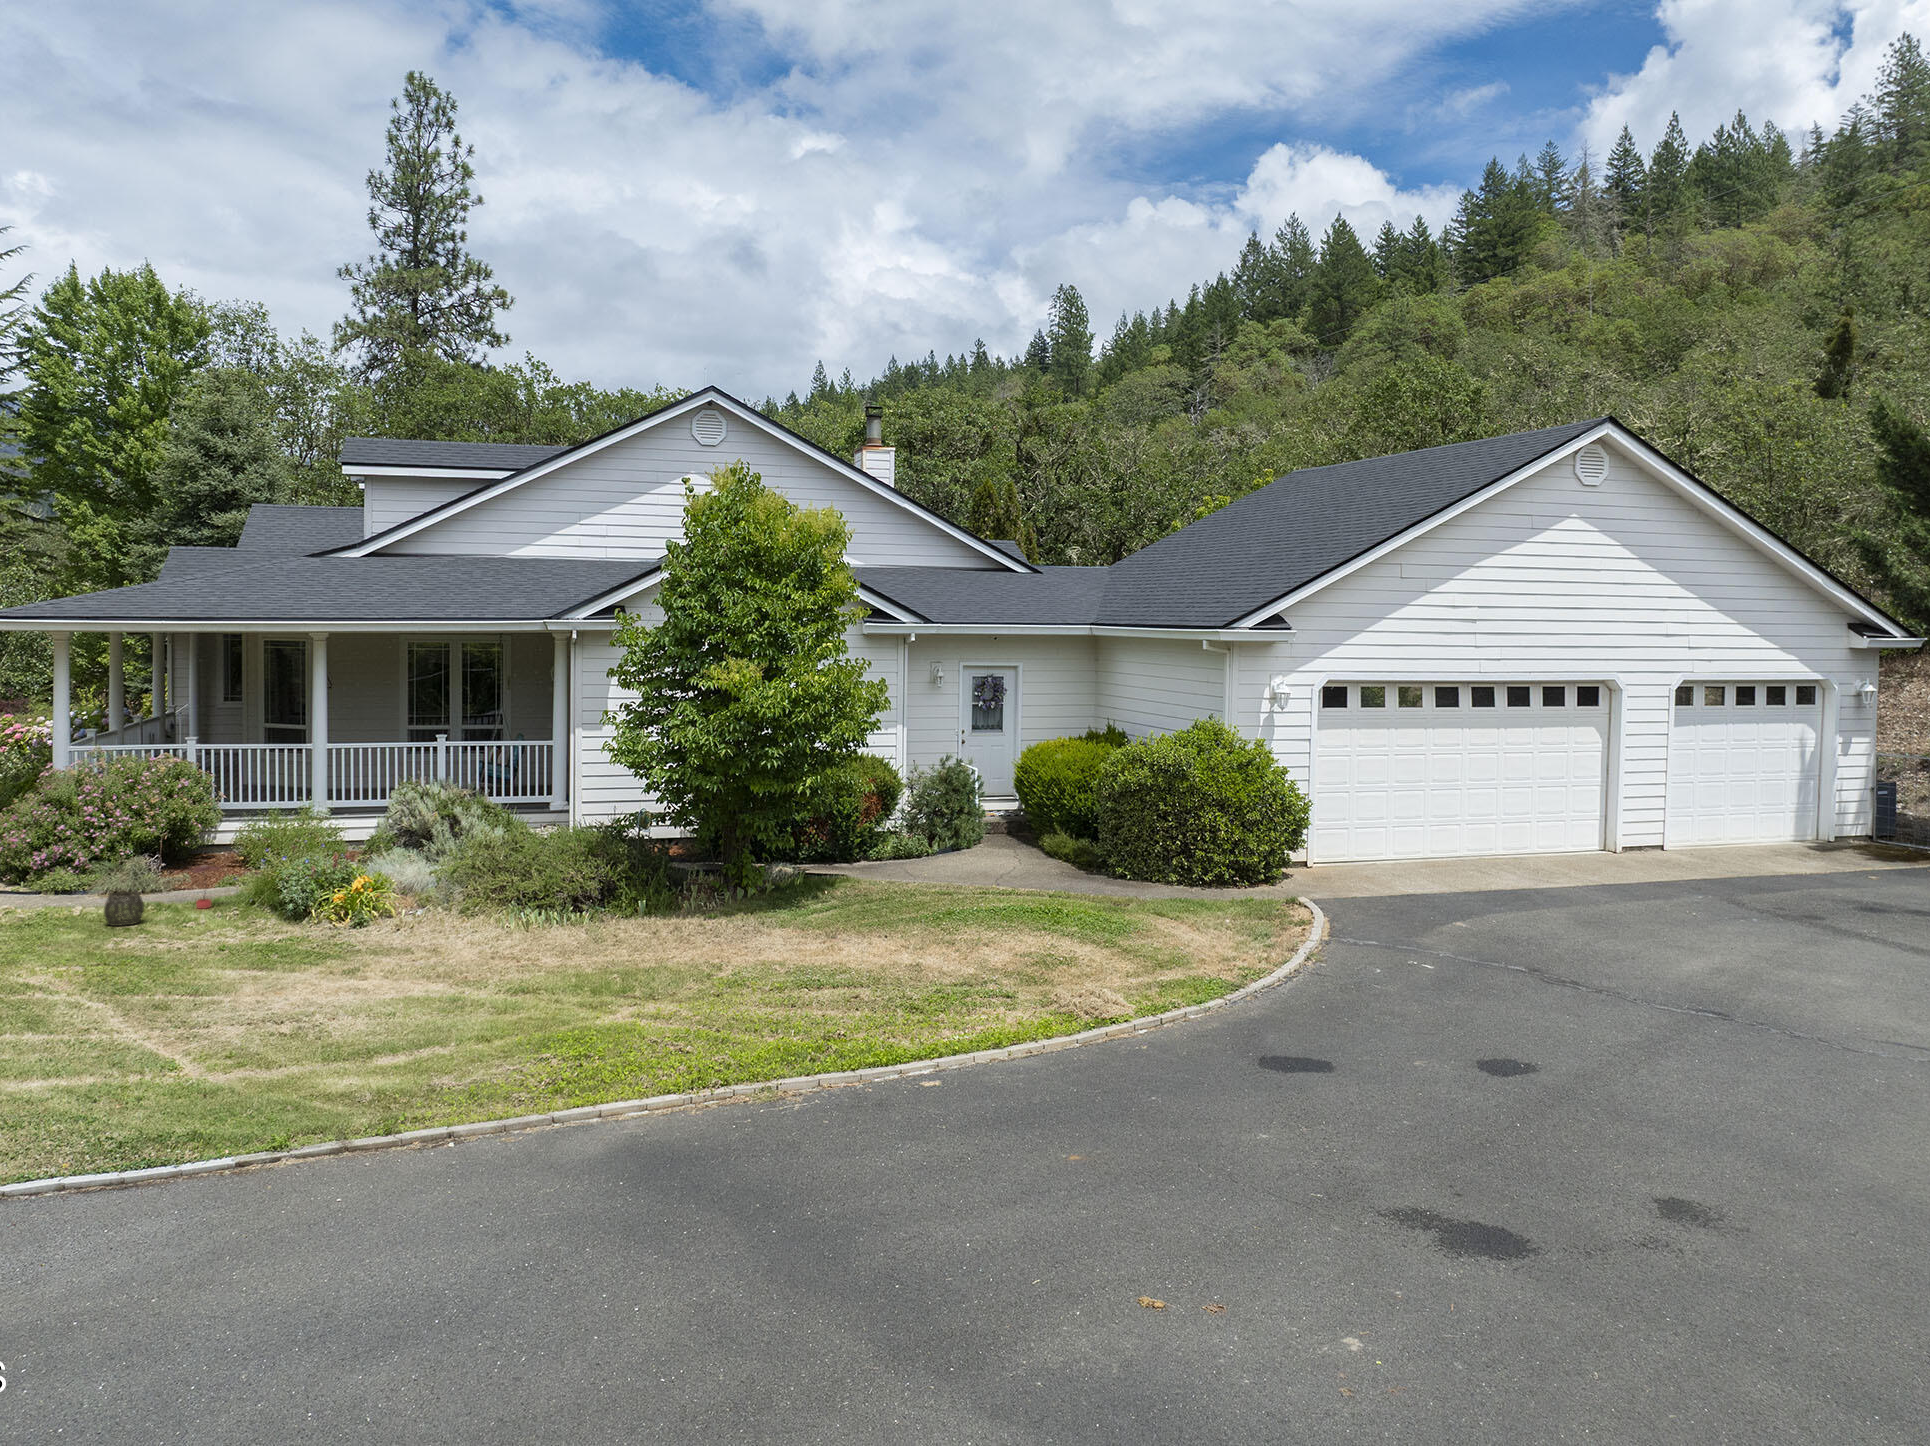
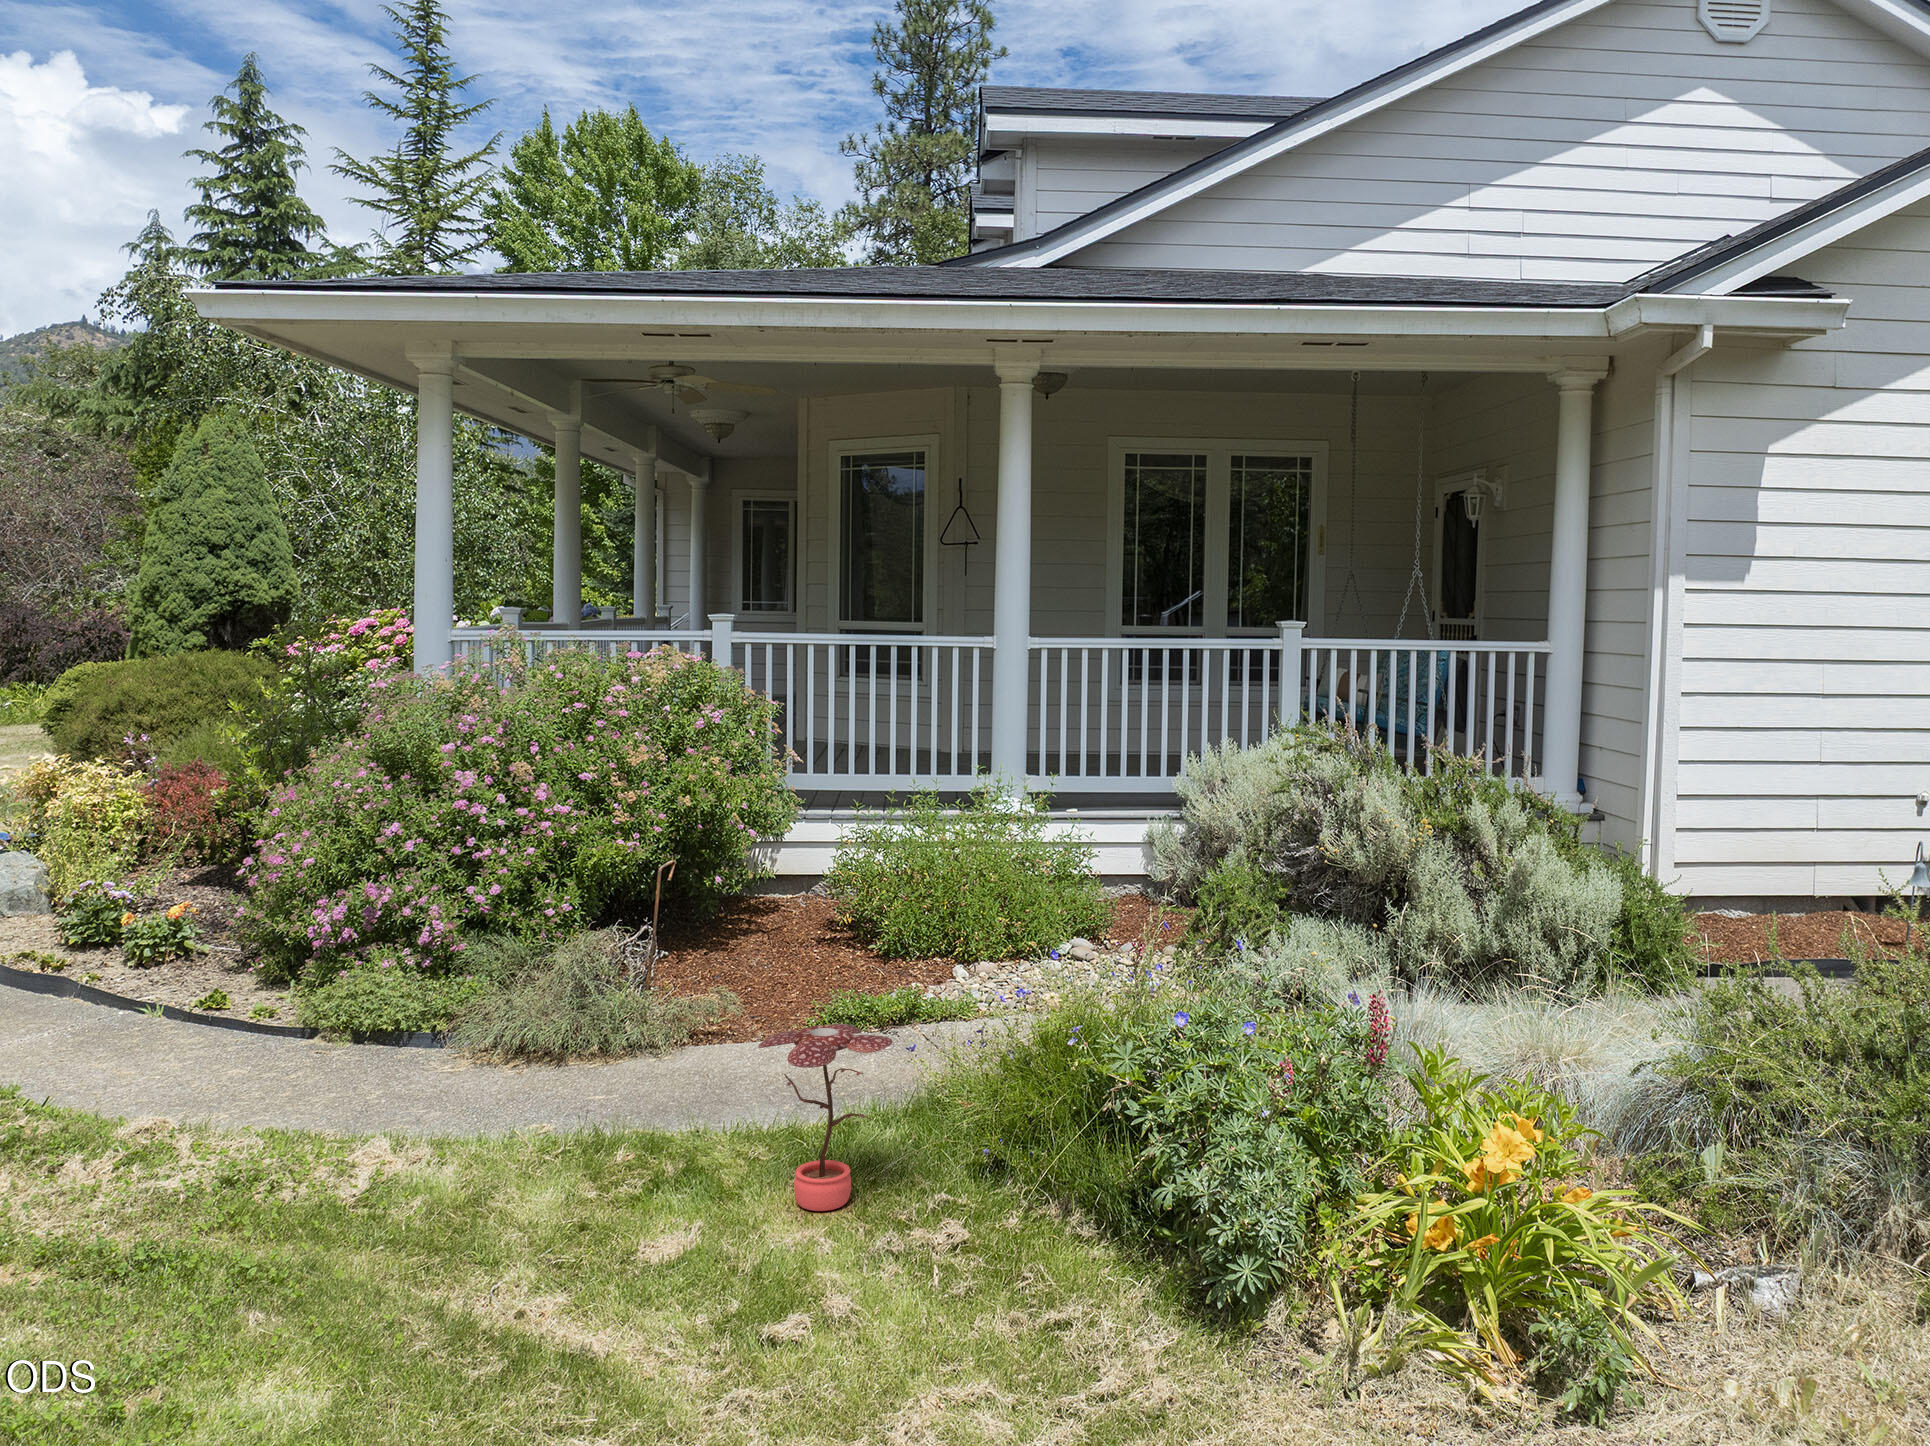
woven basket: present [104,892,144,926] -> none [417,1179,599,1381]

